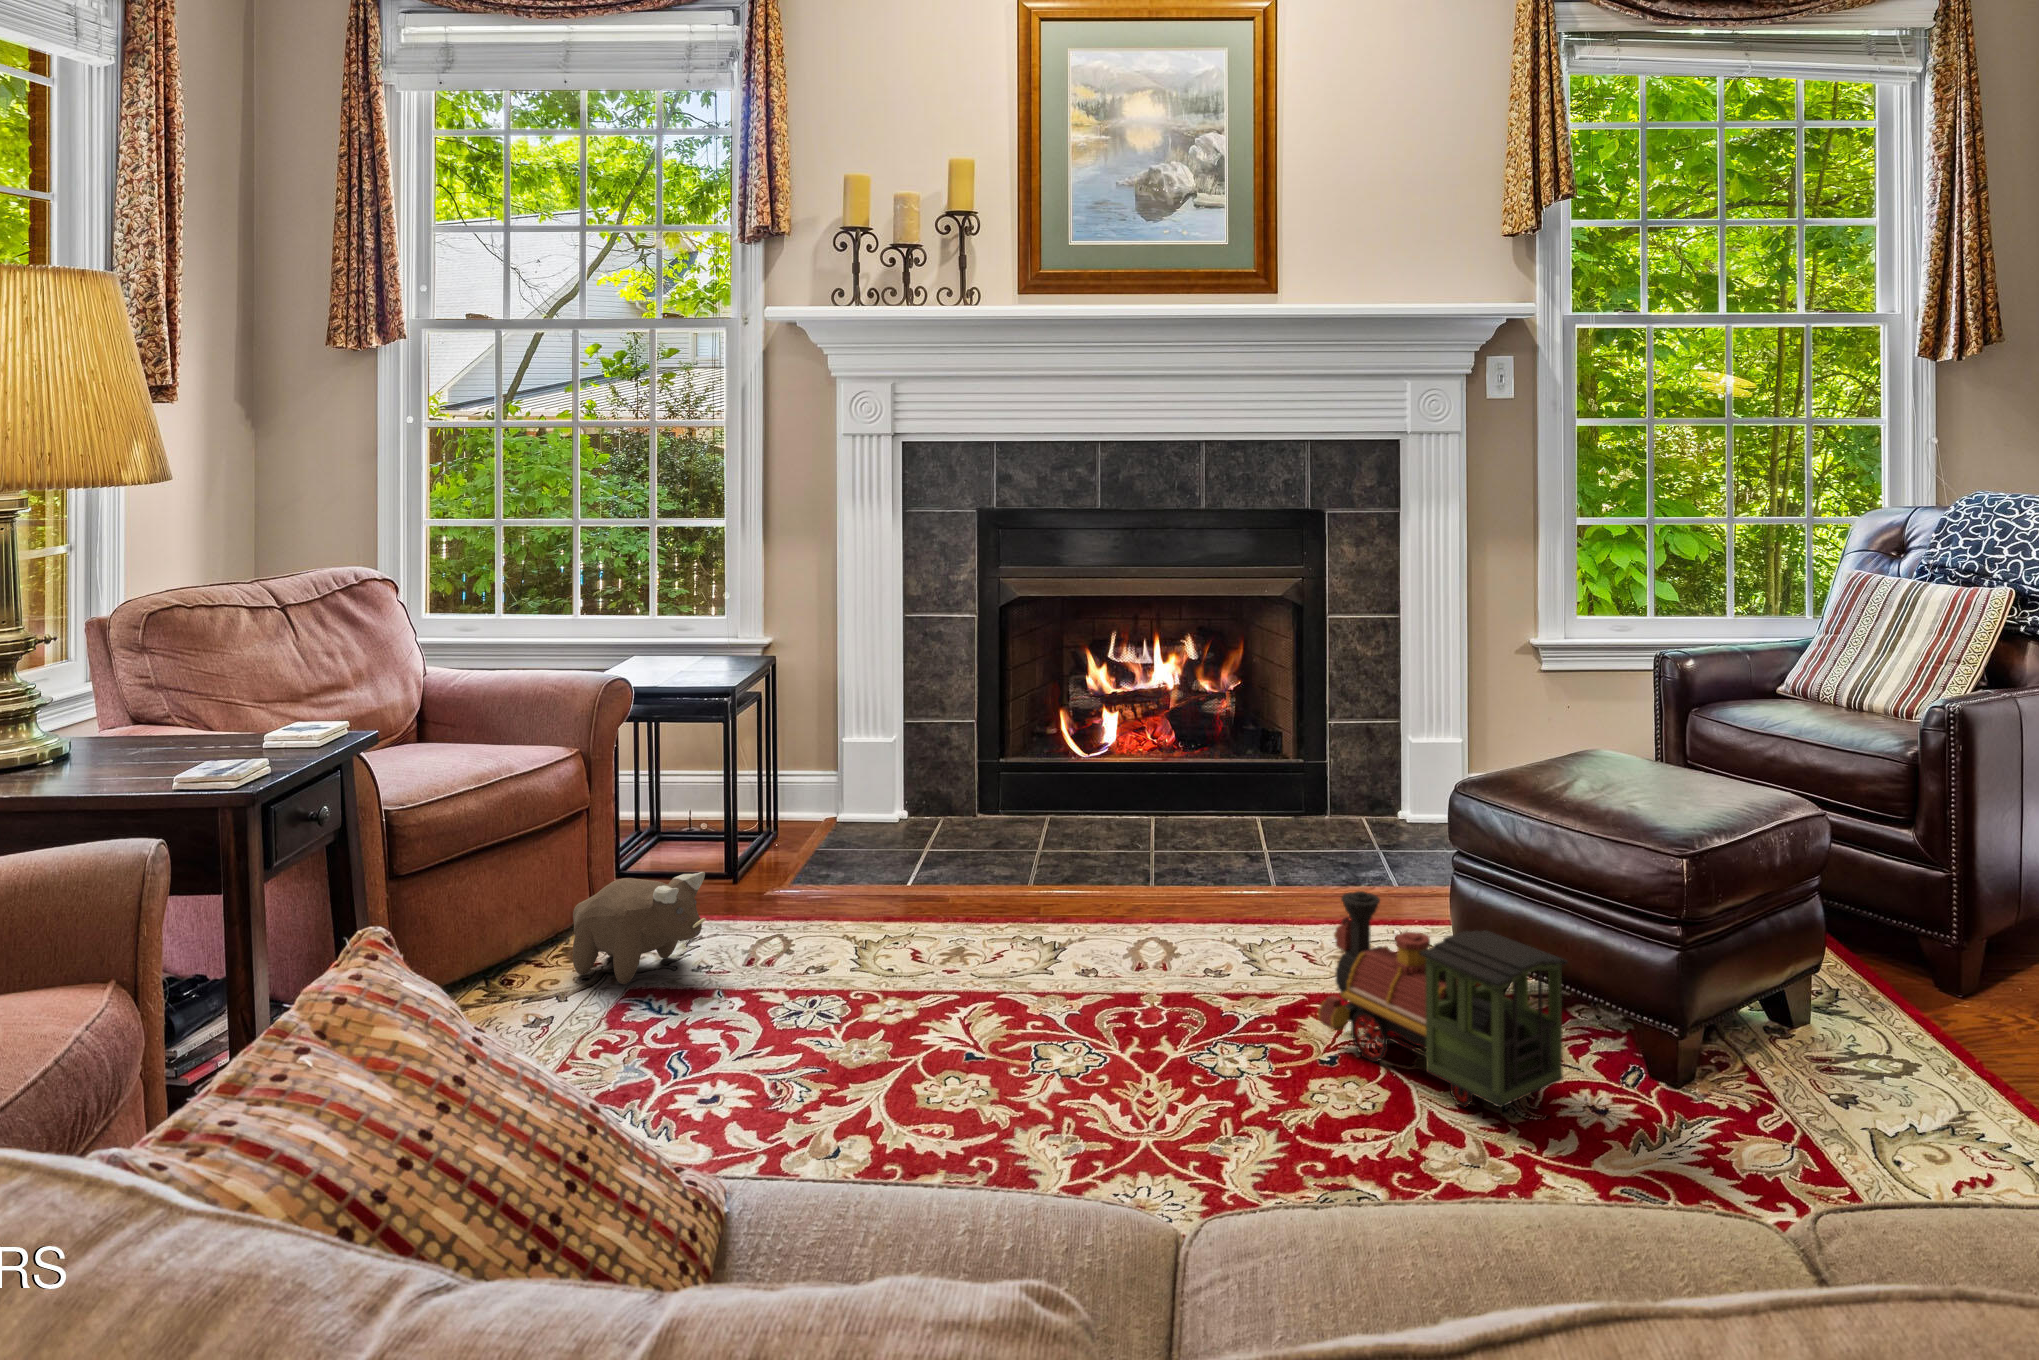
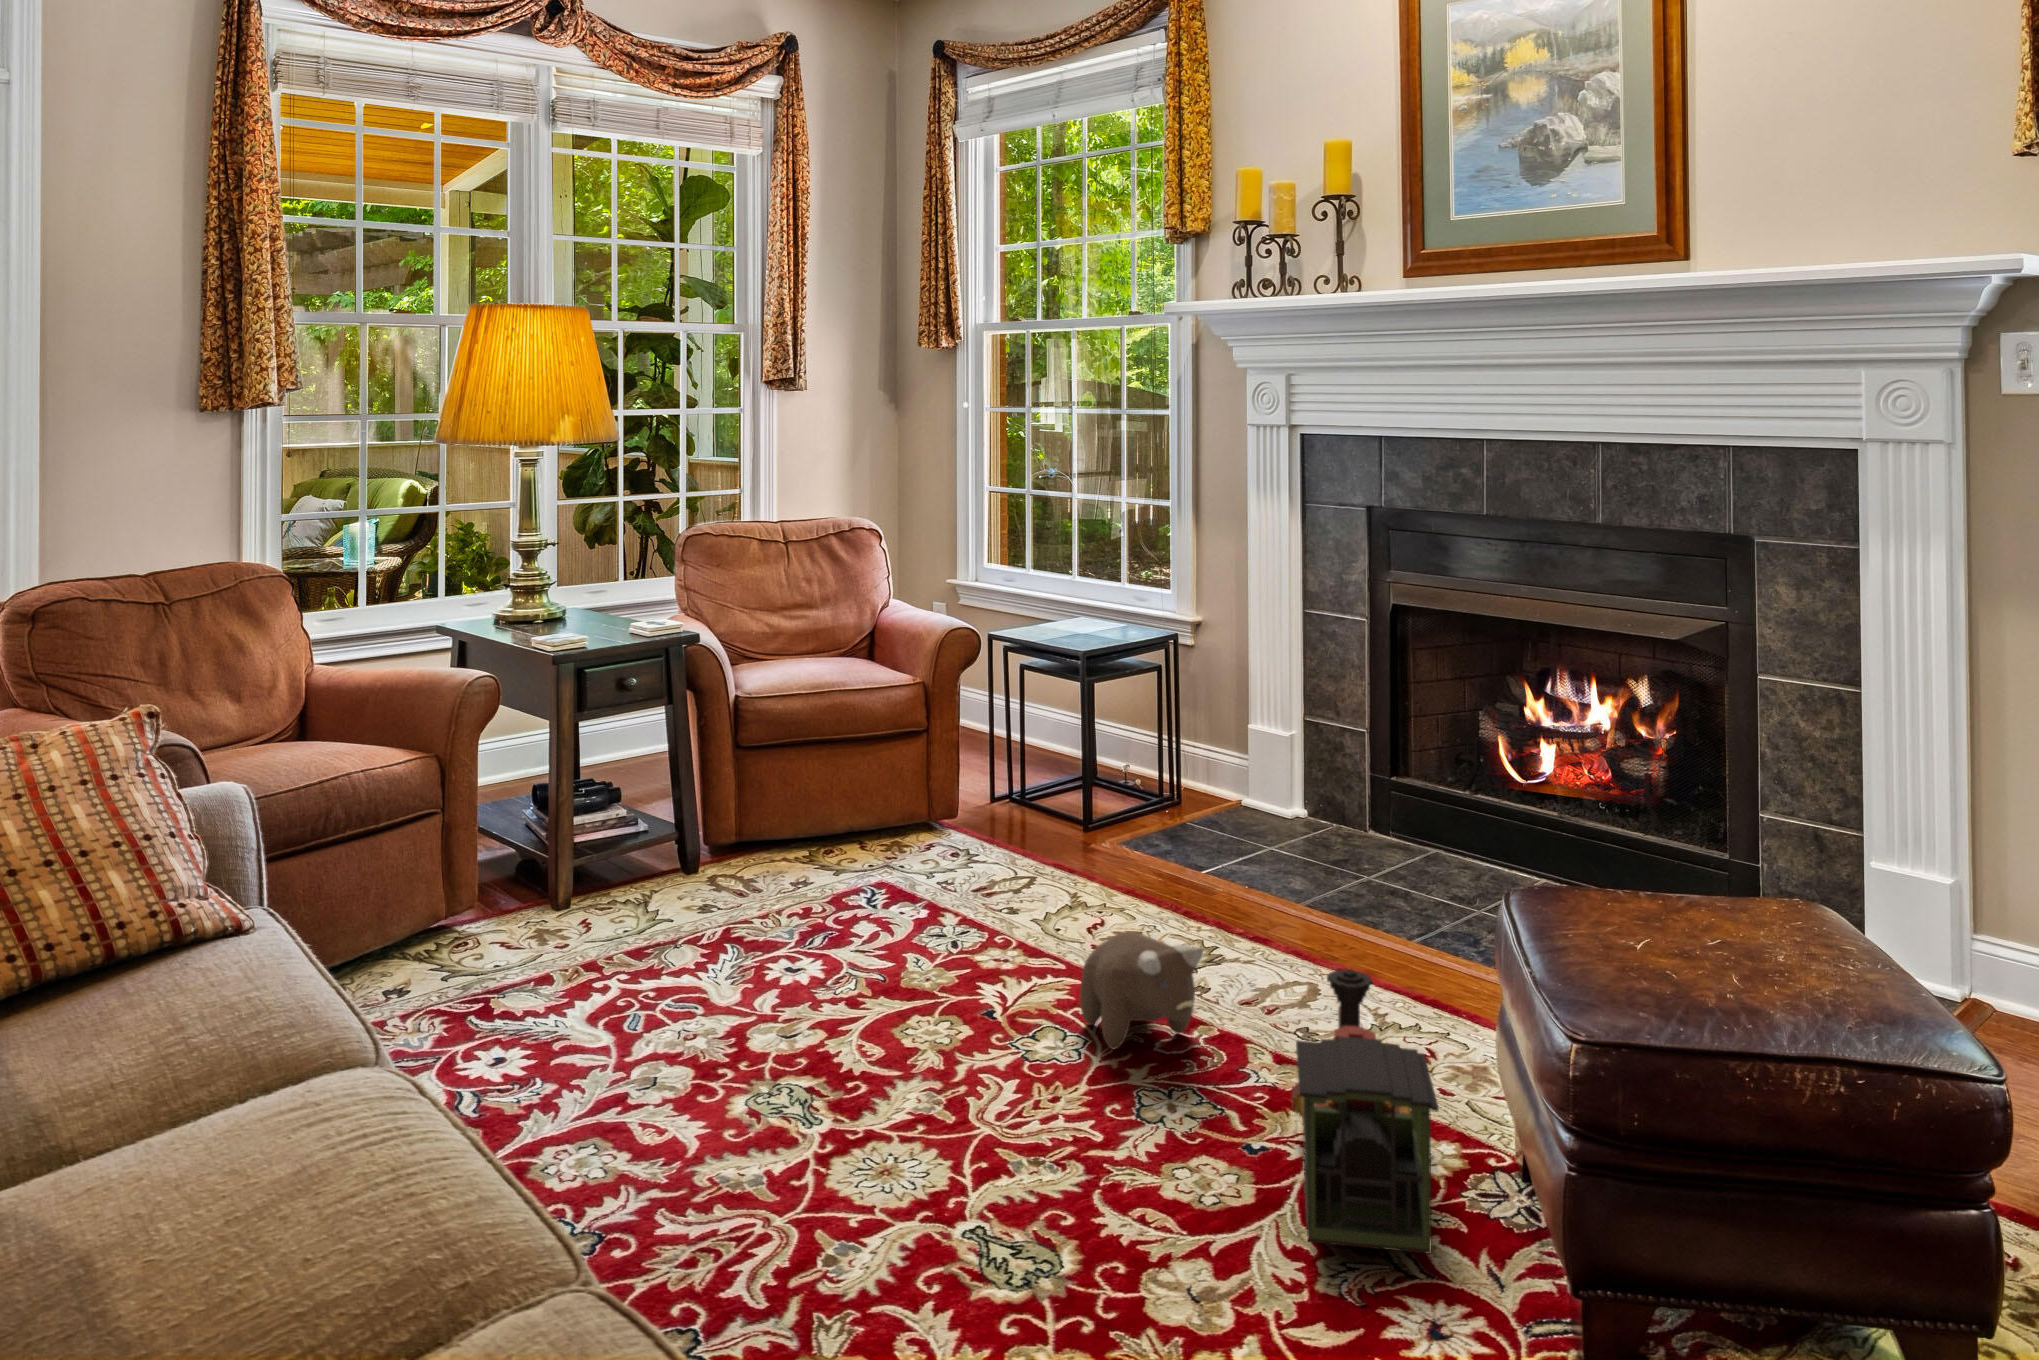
plush toy: present [573,872,706,984] -> present [1080,931,1203,1049]

